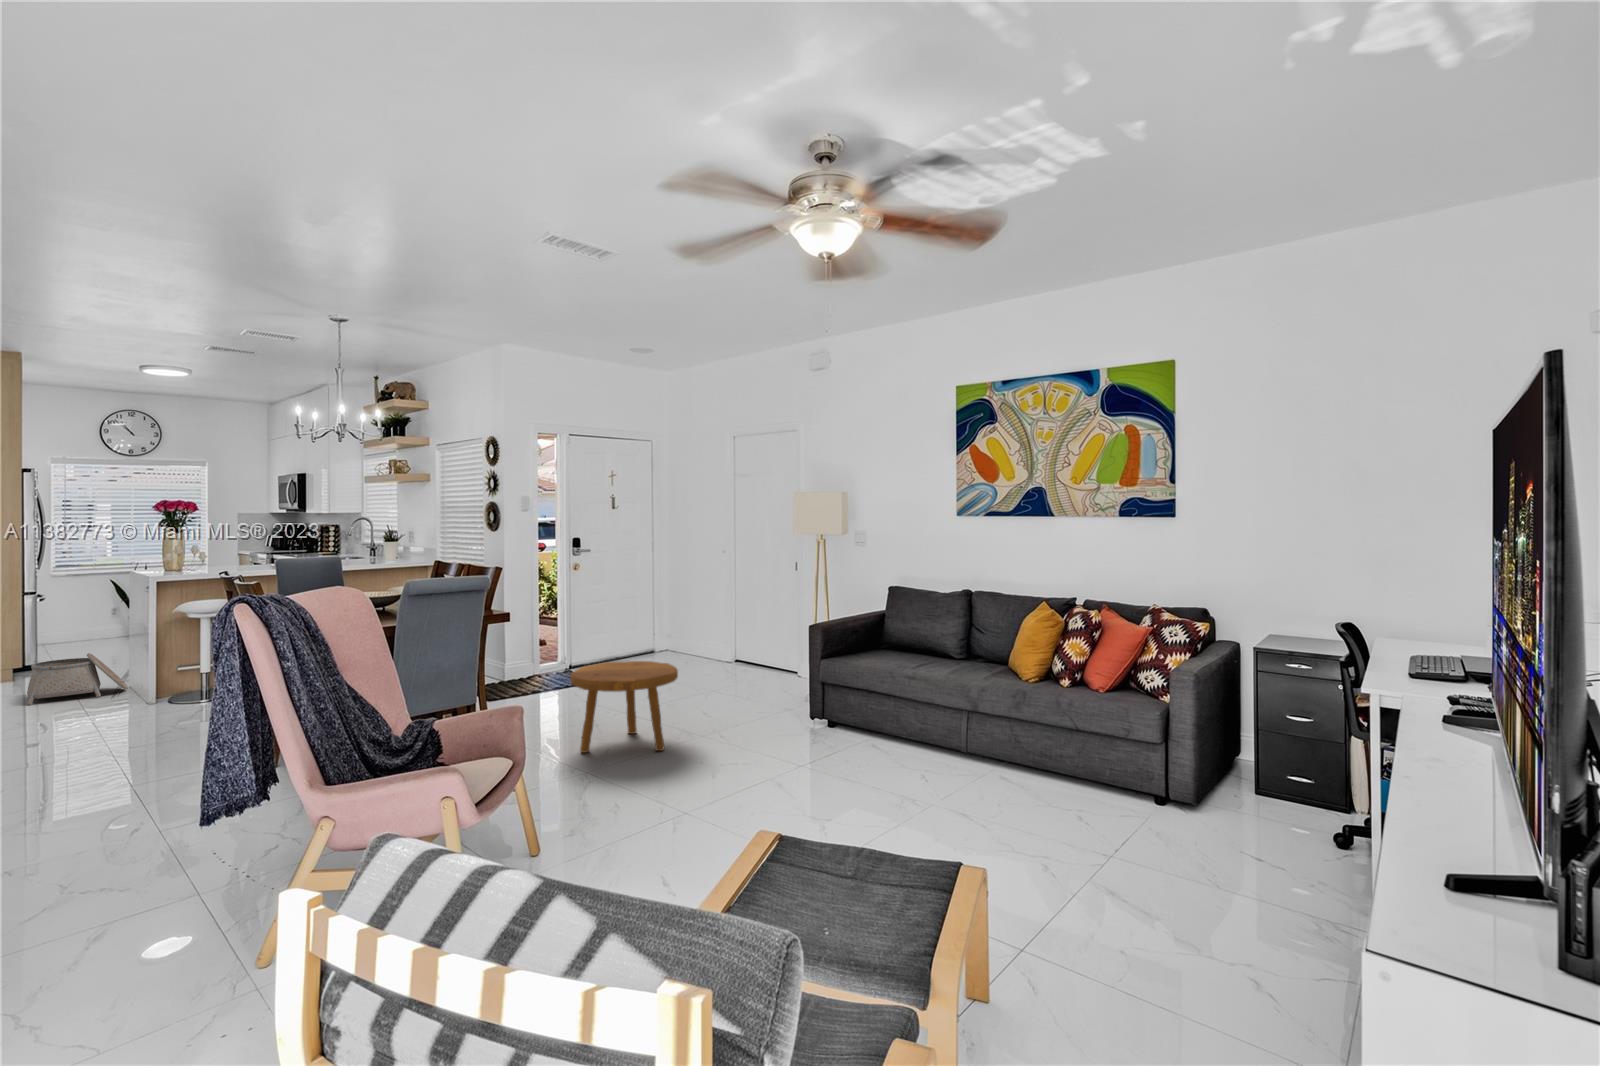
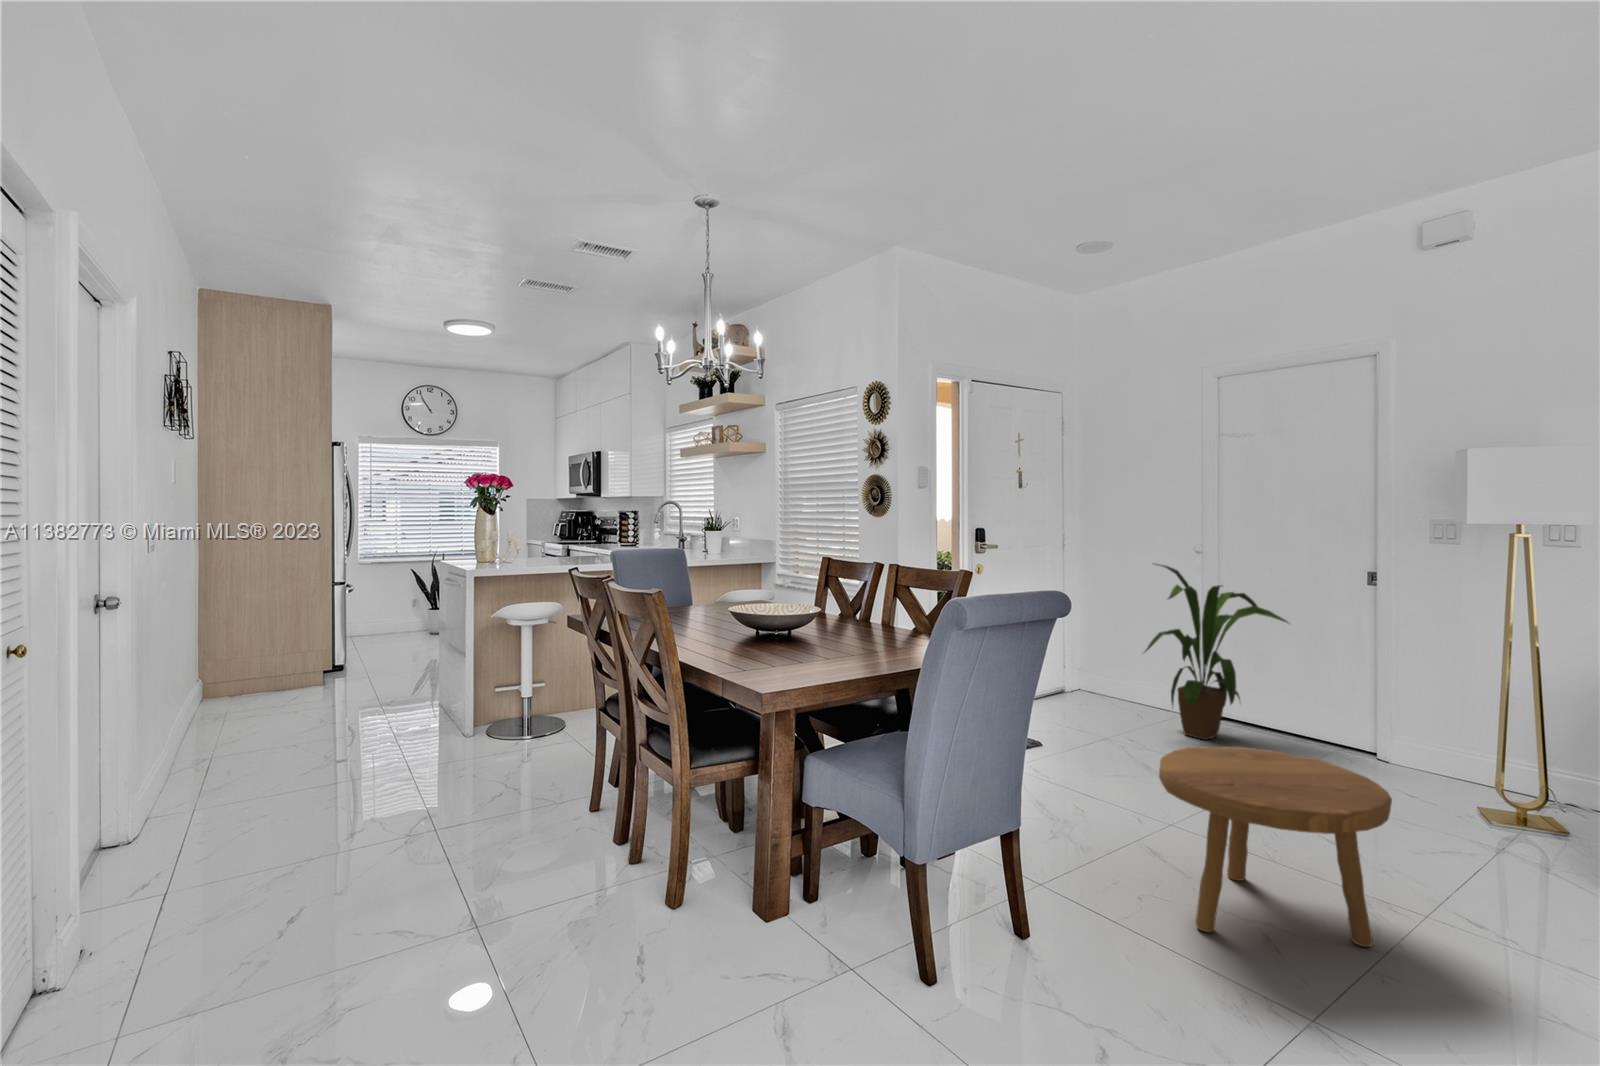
house plant: none [670,561,755,675] -> present [1145,563,1288,740]
basket: present [27,653,128,705] -> none [335,662,439,727]

